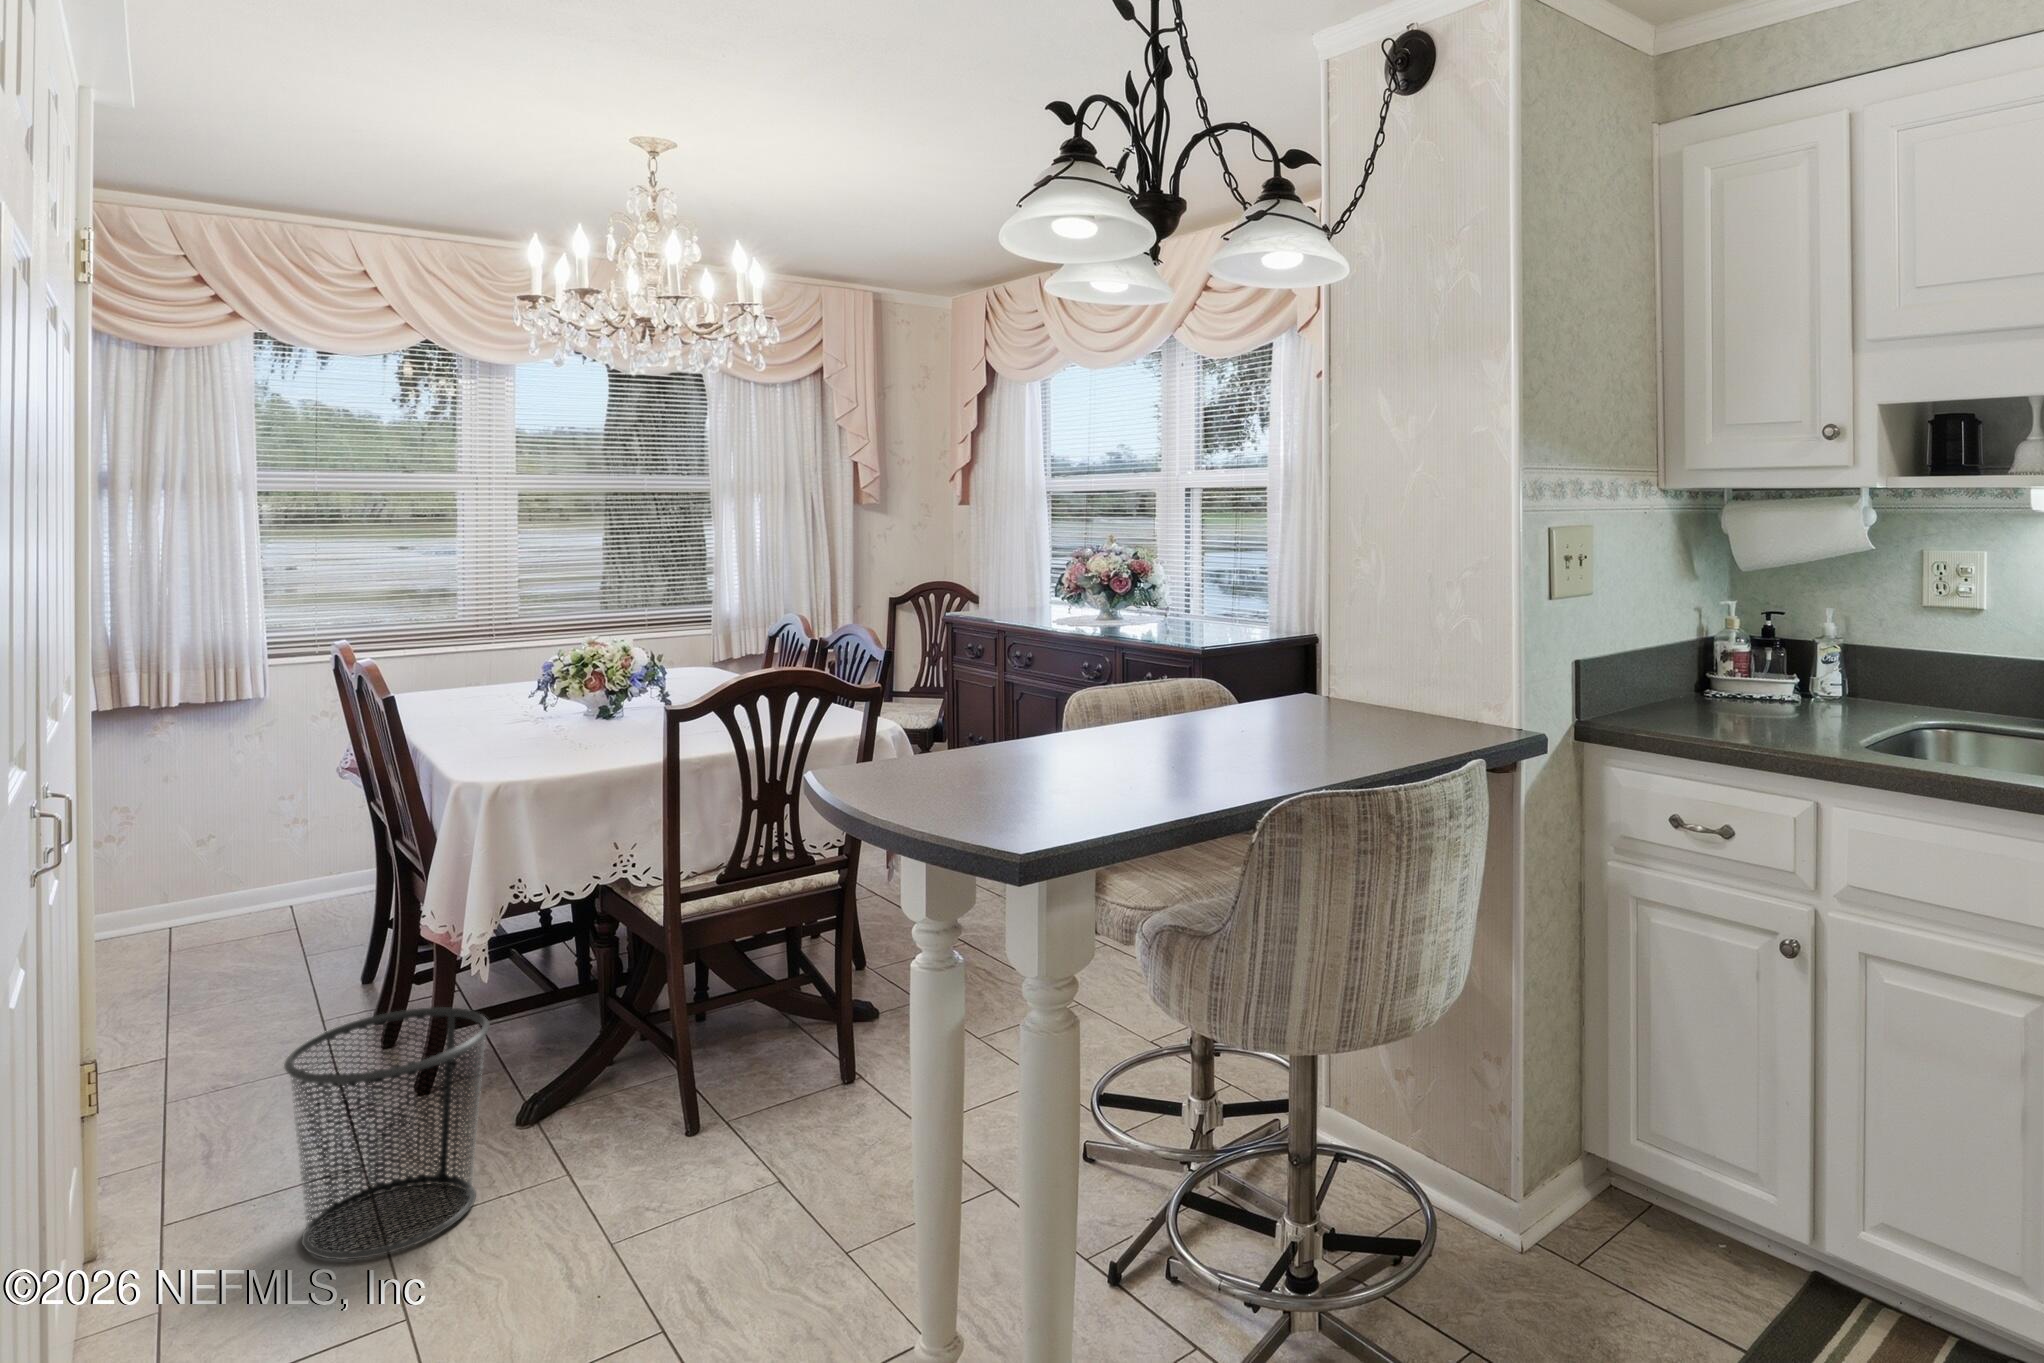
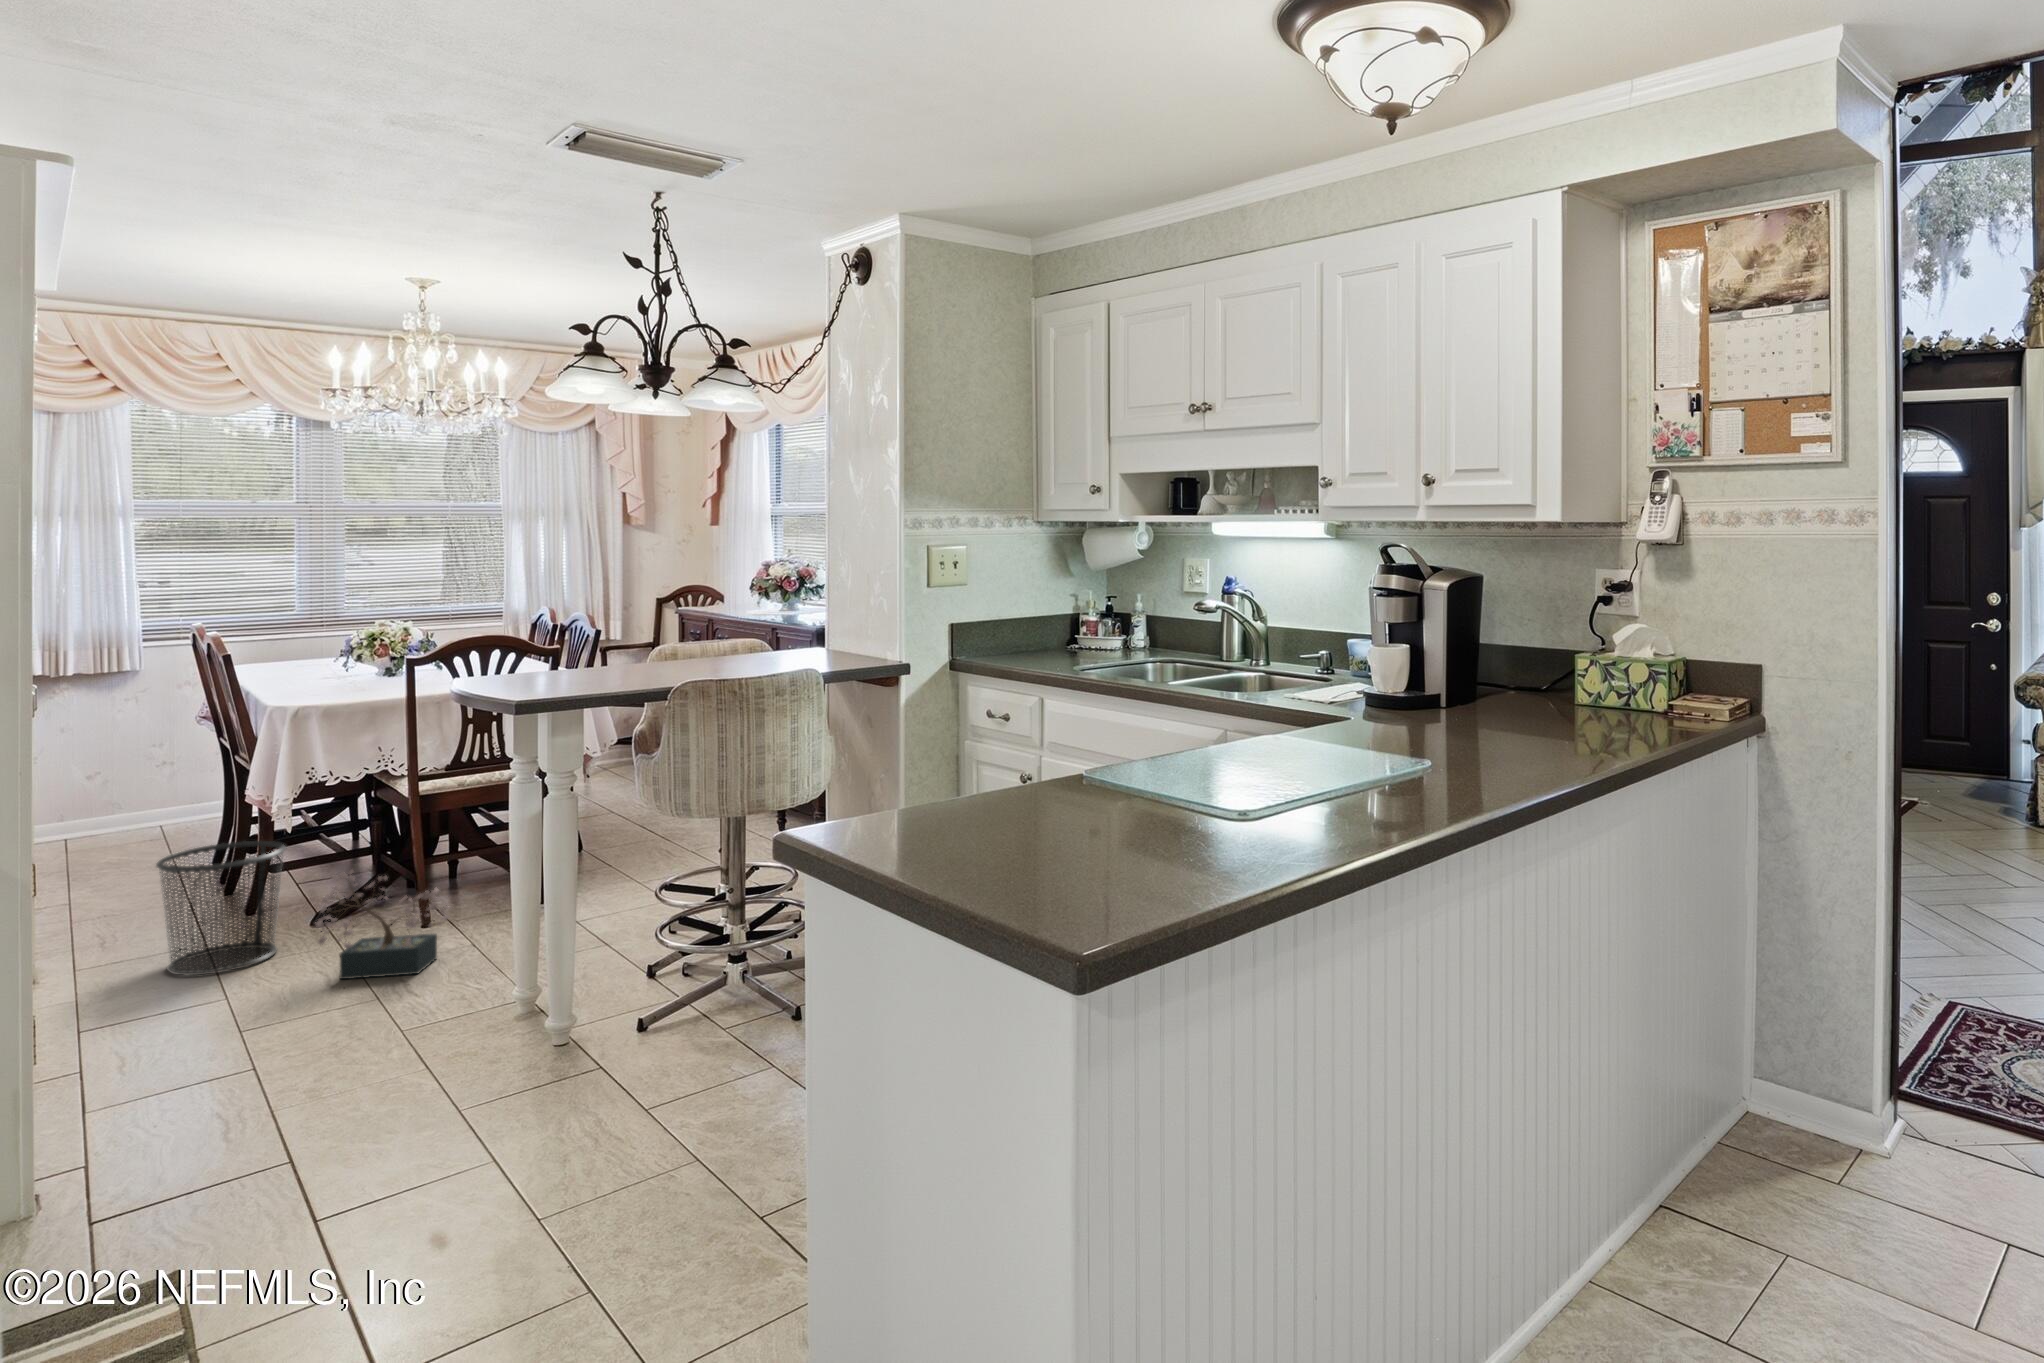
decorative plant: none [542,1074,766,1282] -> present [311,870,450,979]

